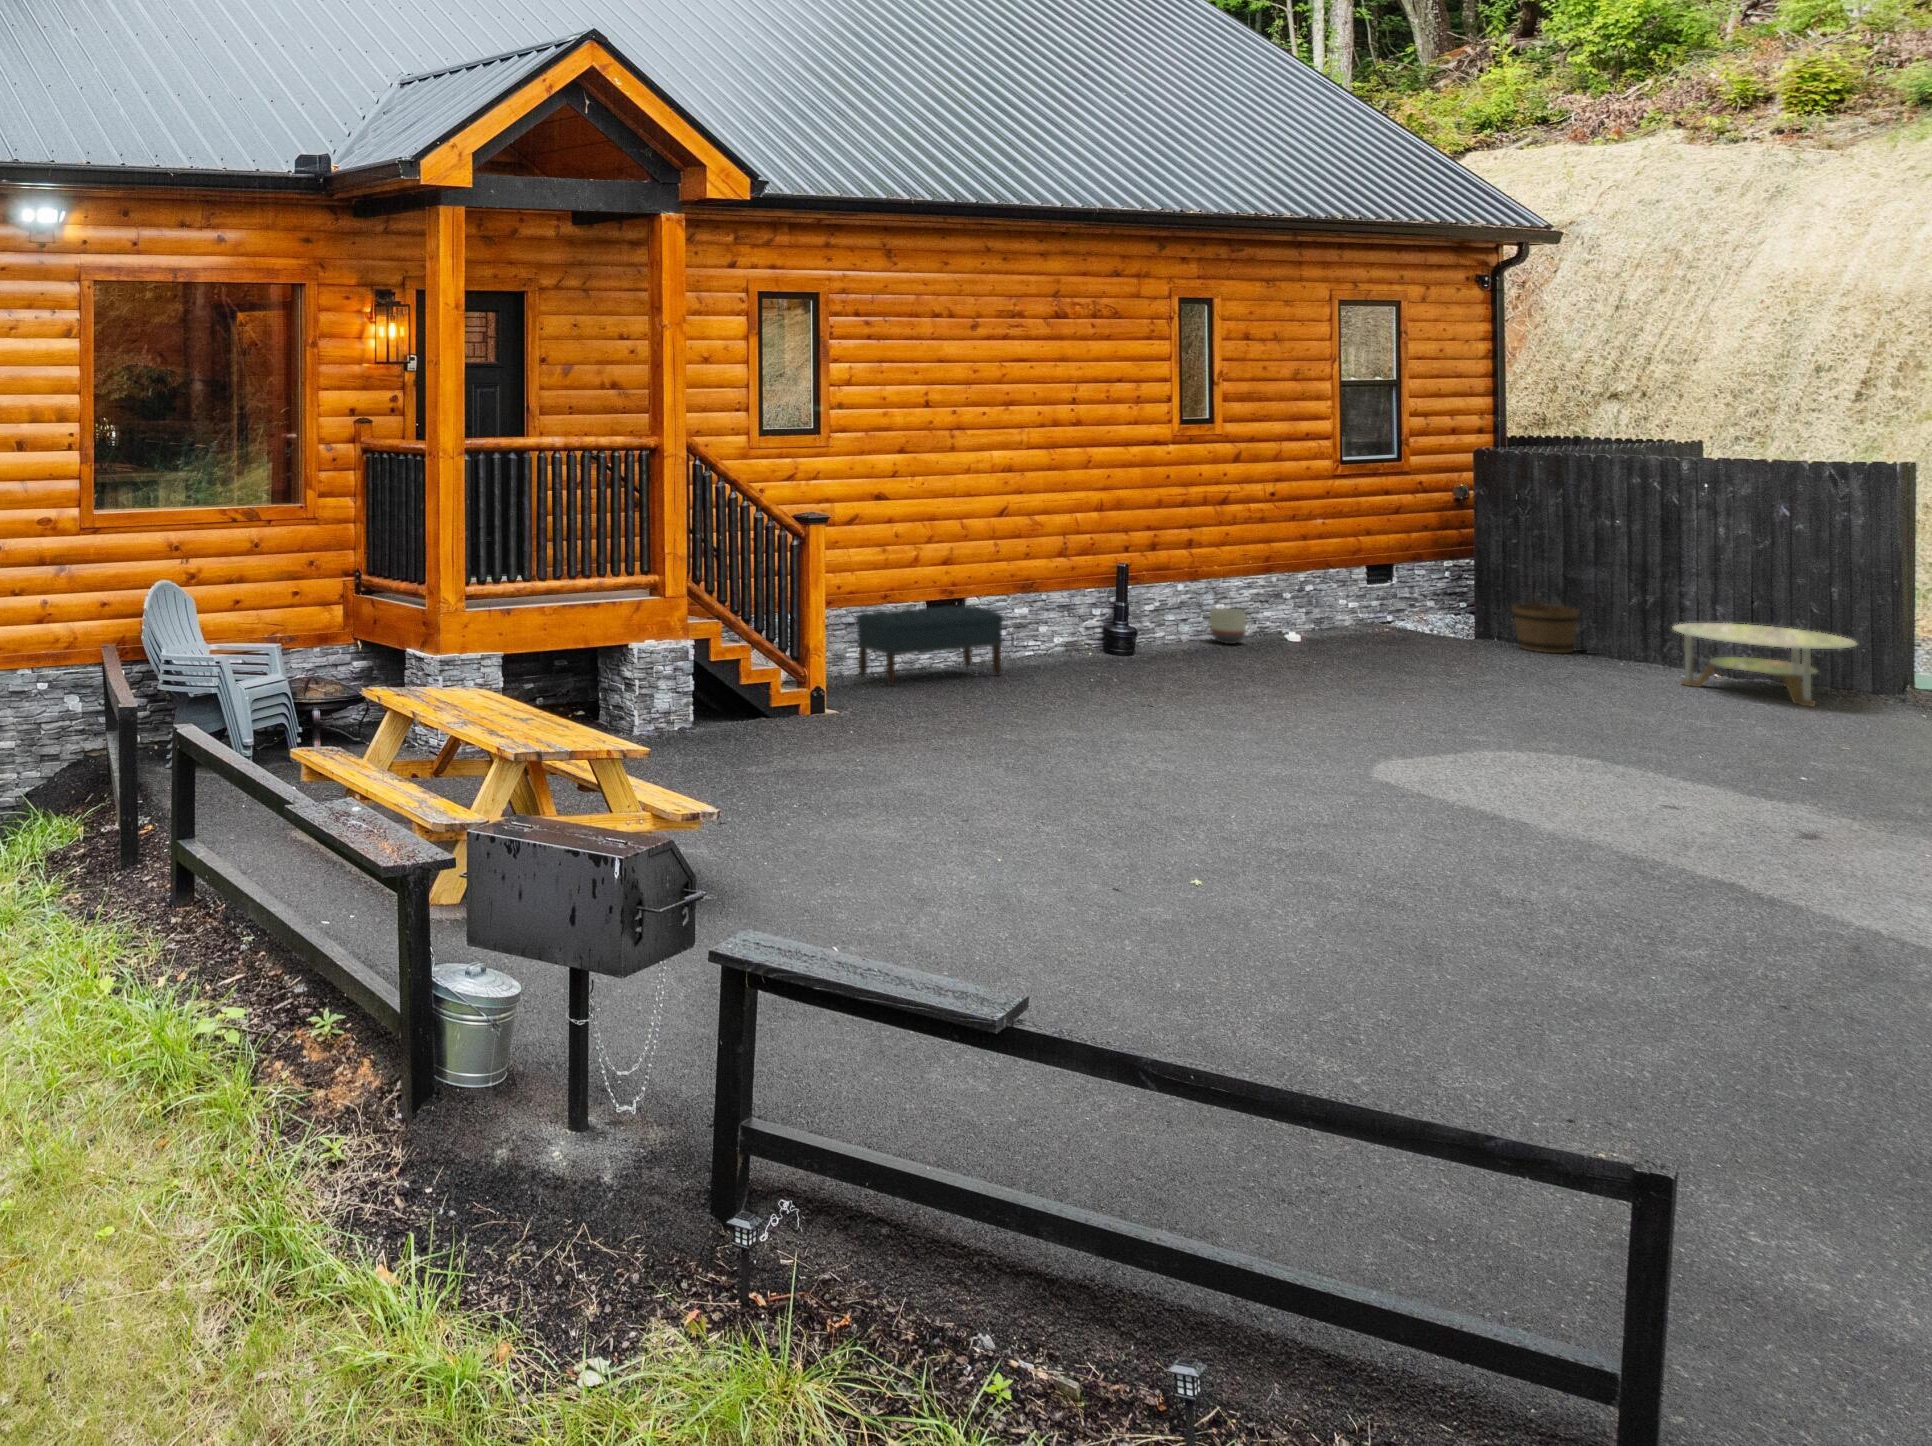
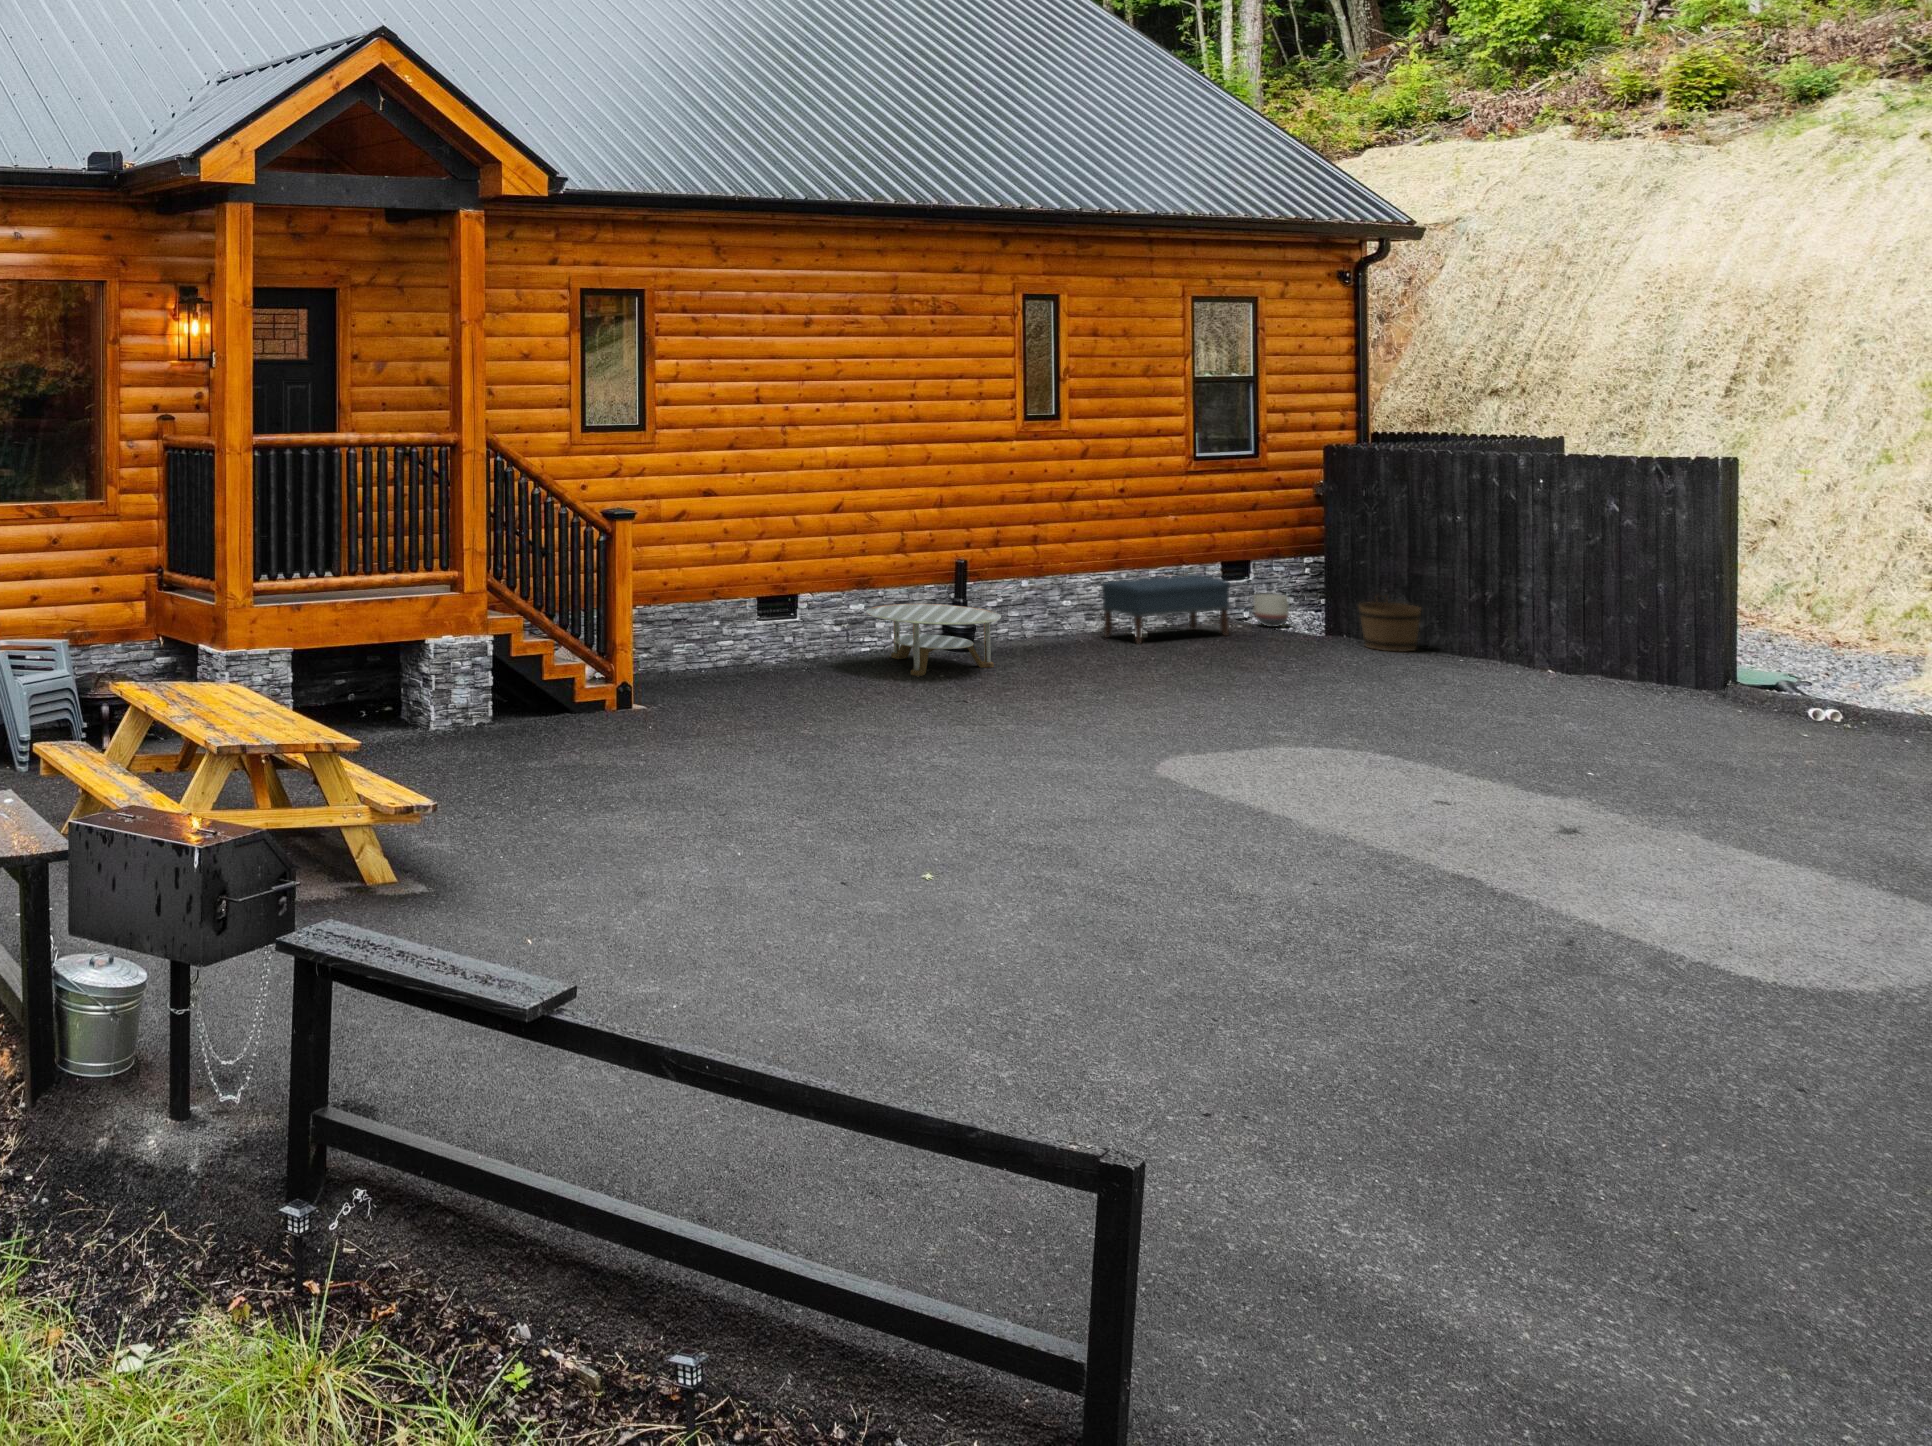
bench: present [856,605,1003,686] -> present [1101,575,1230,644]
planter: present [1210,608,1246,644] -> present [1254,594,1289,627]
round table: present [1673,623,1857,707] -> present [866,604,1001,676]

